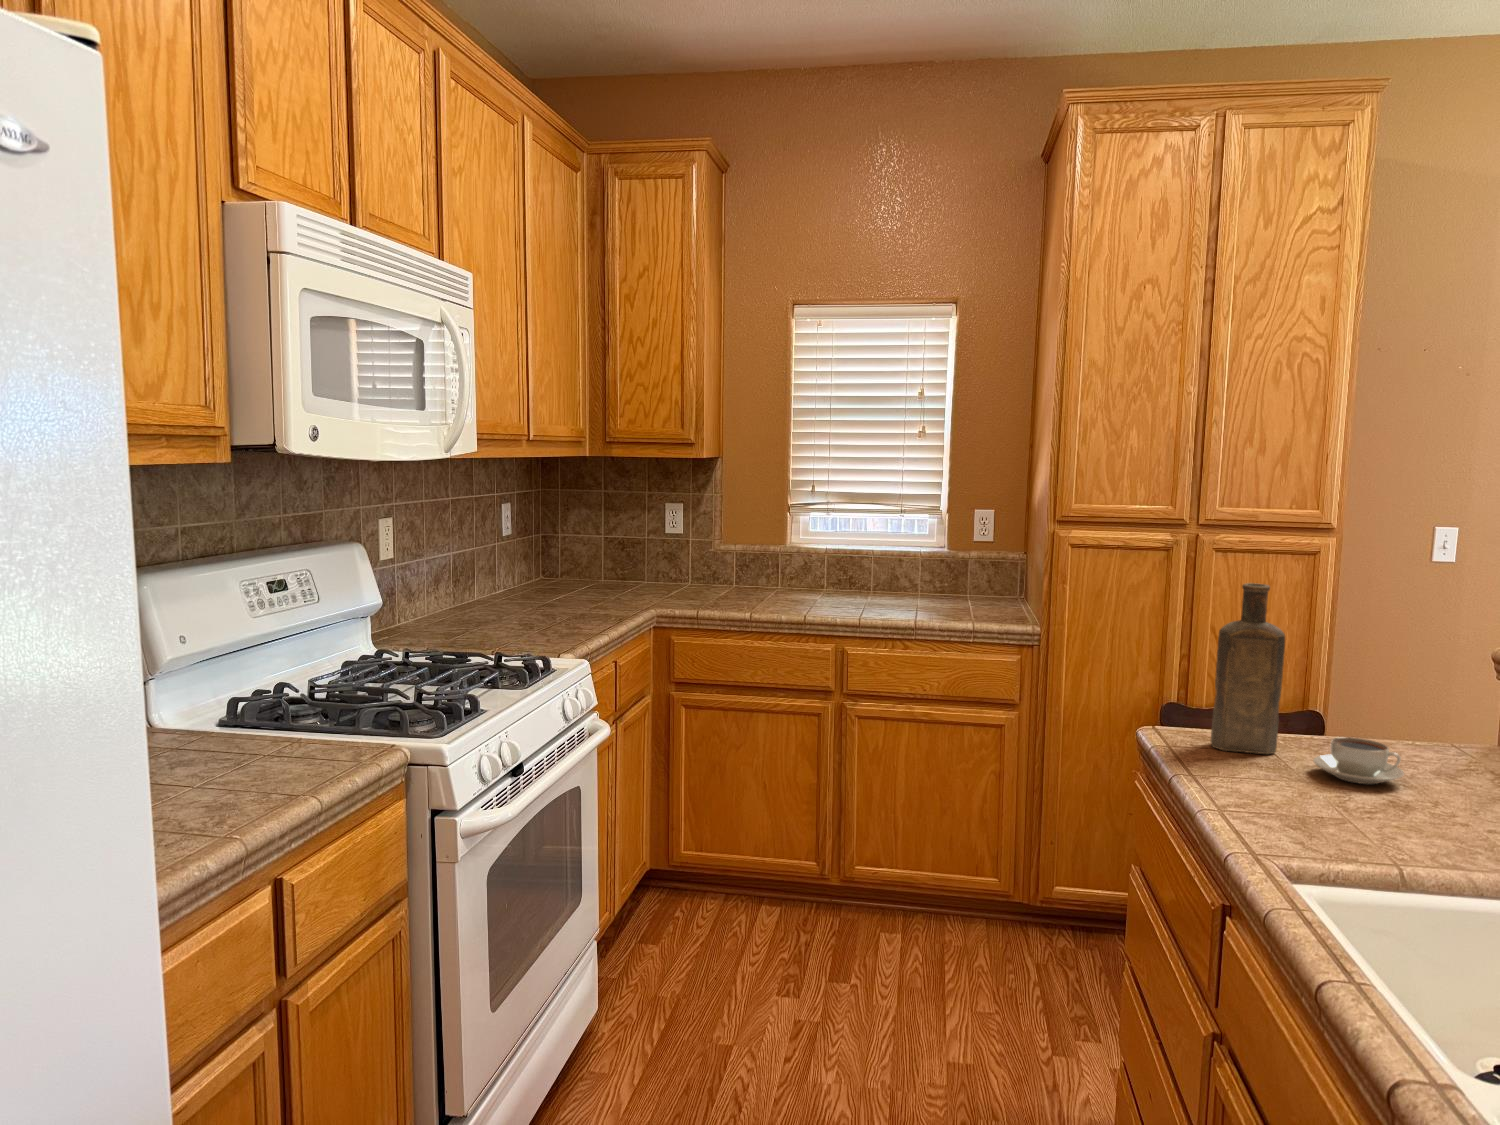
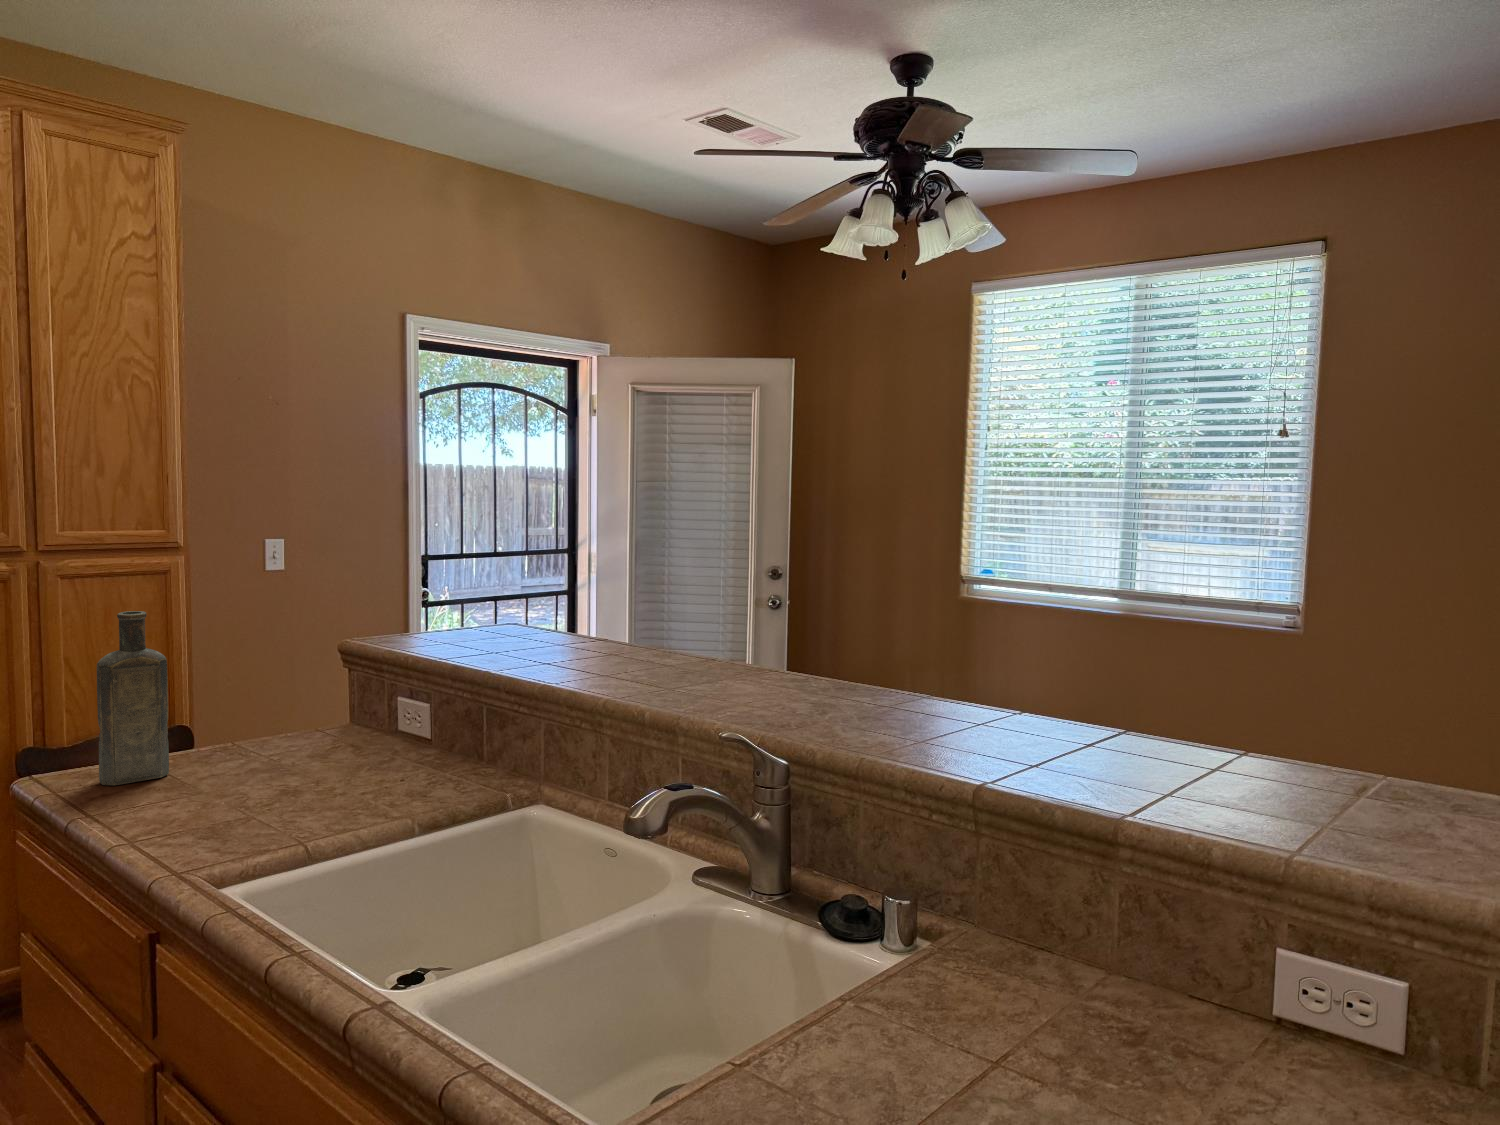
coffee cup: present [1313,737,1404,784] -> none [208,740,287,783]

